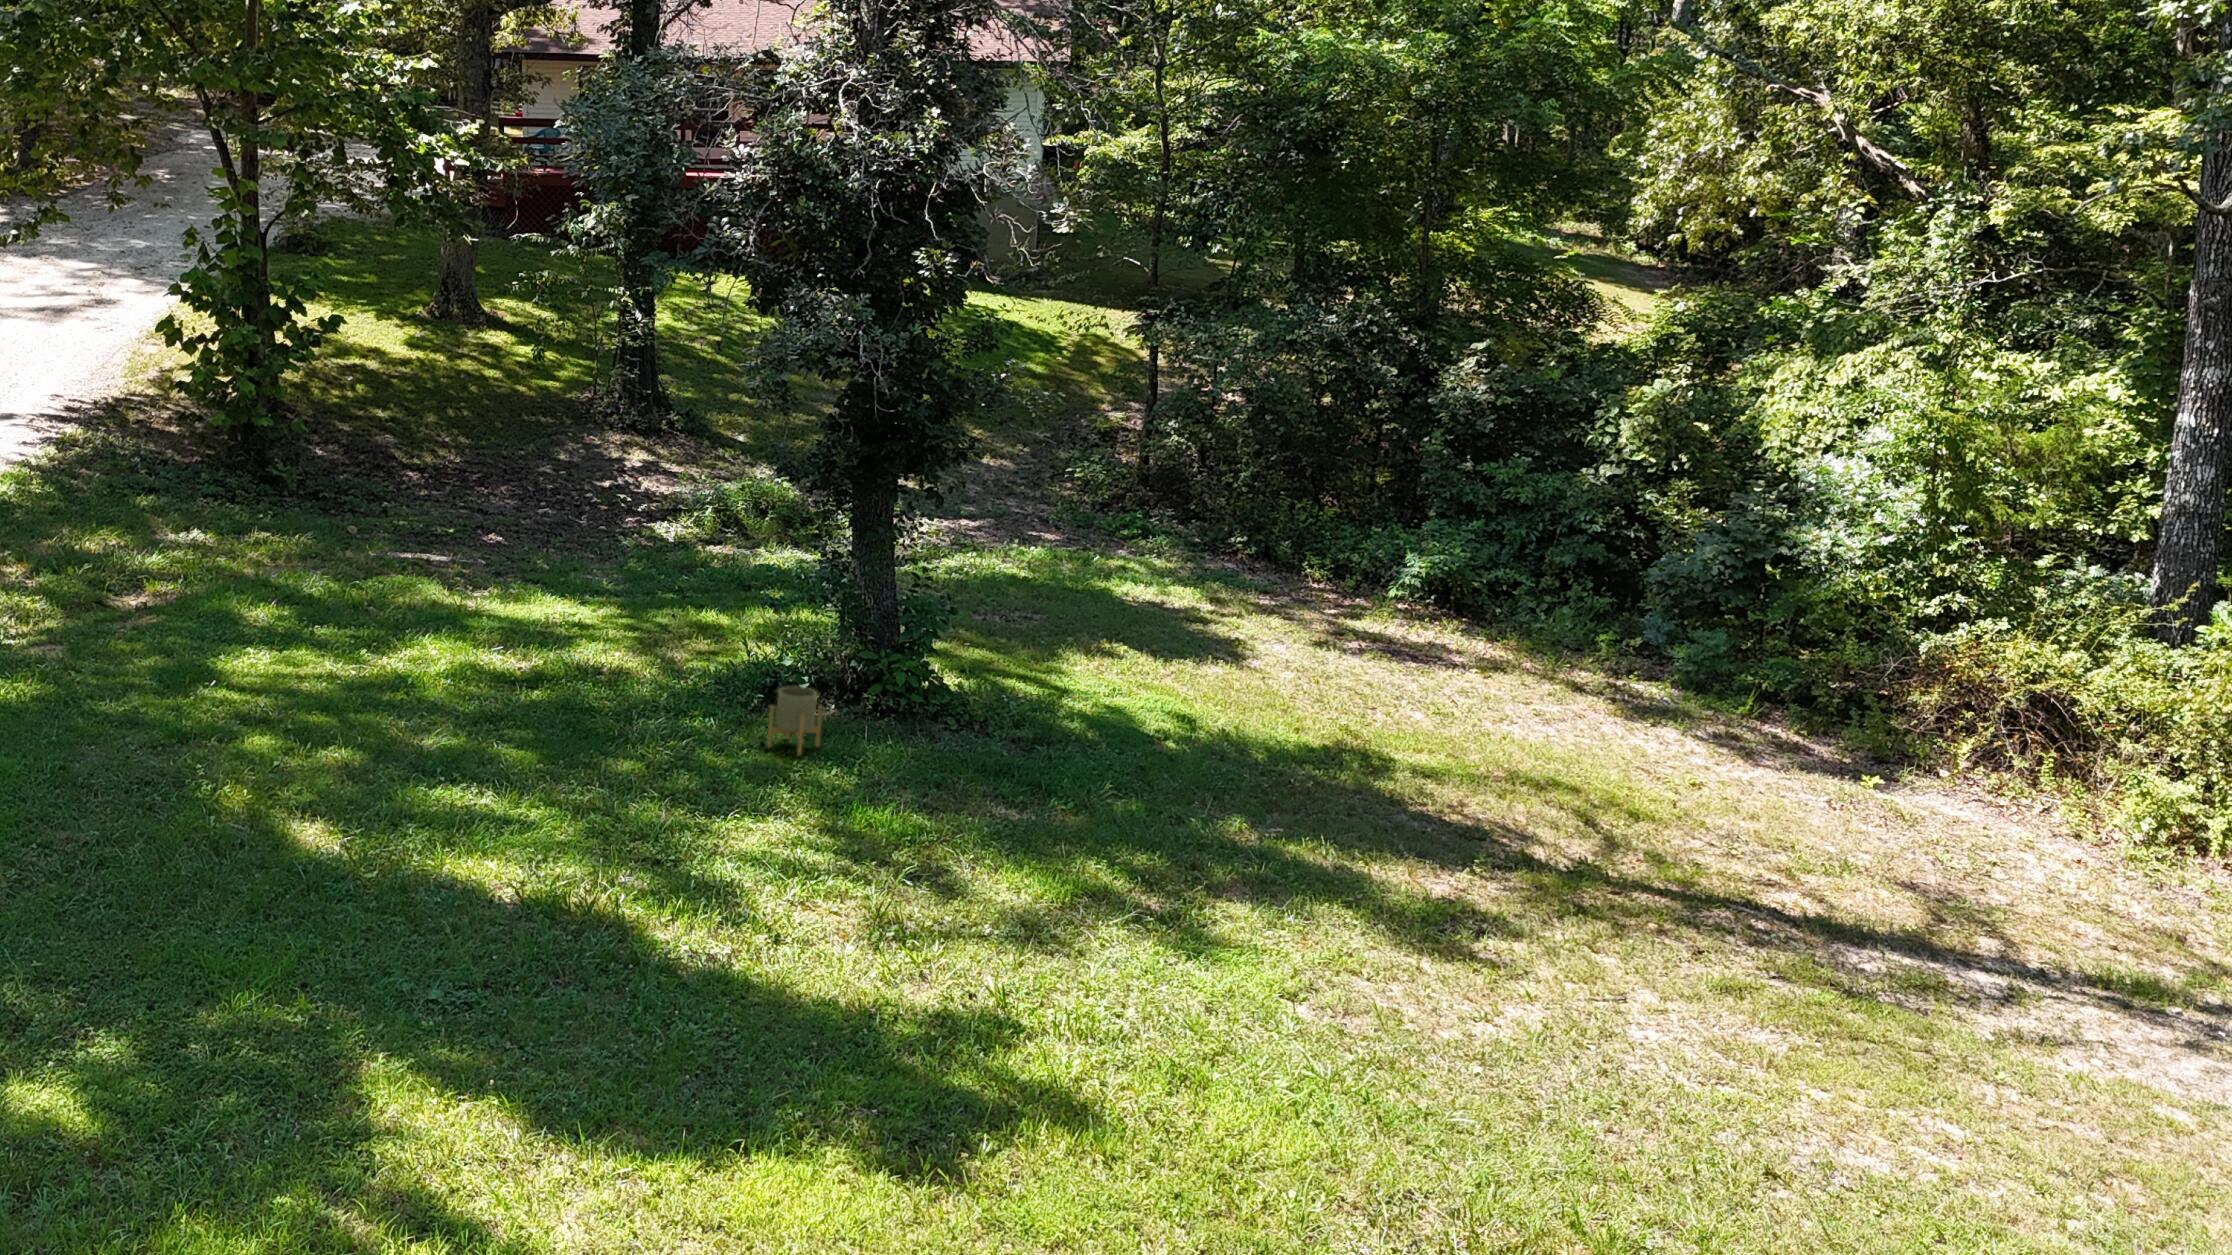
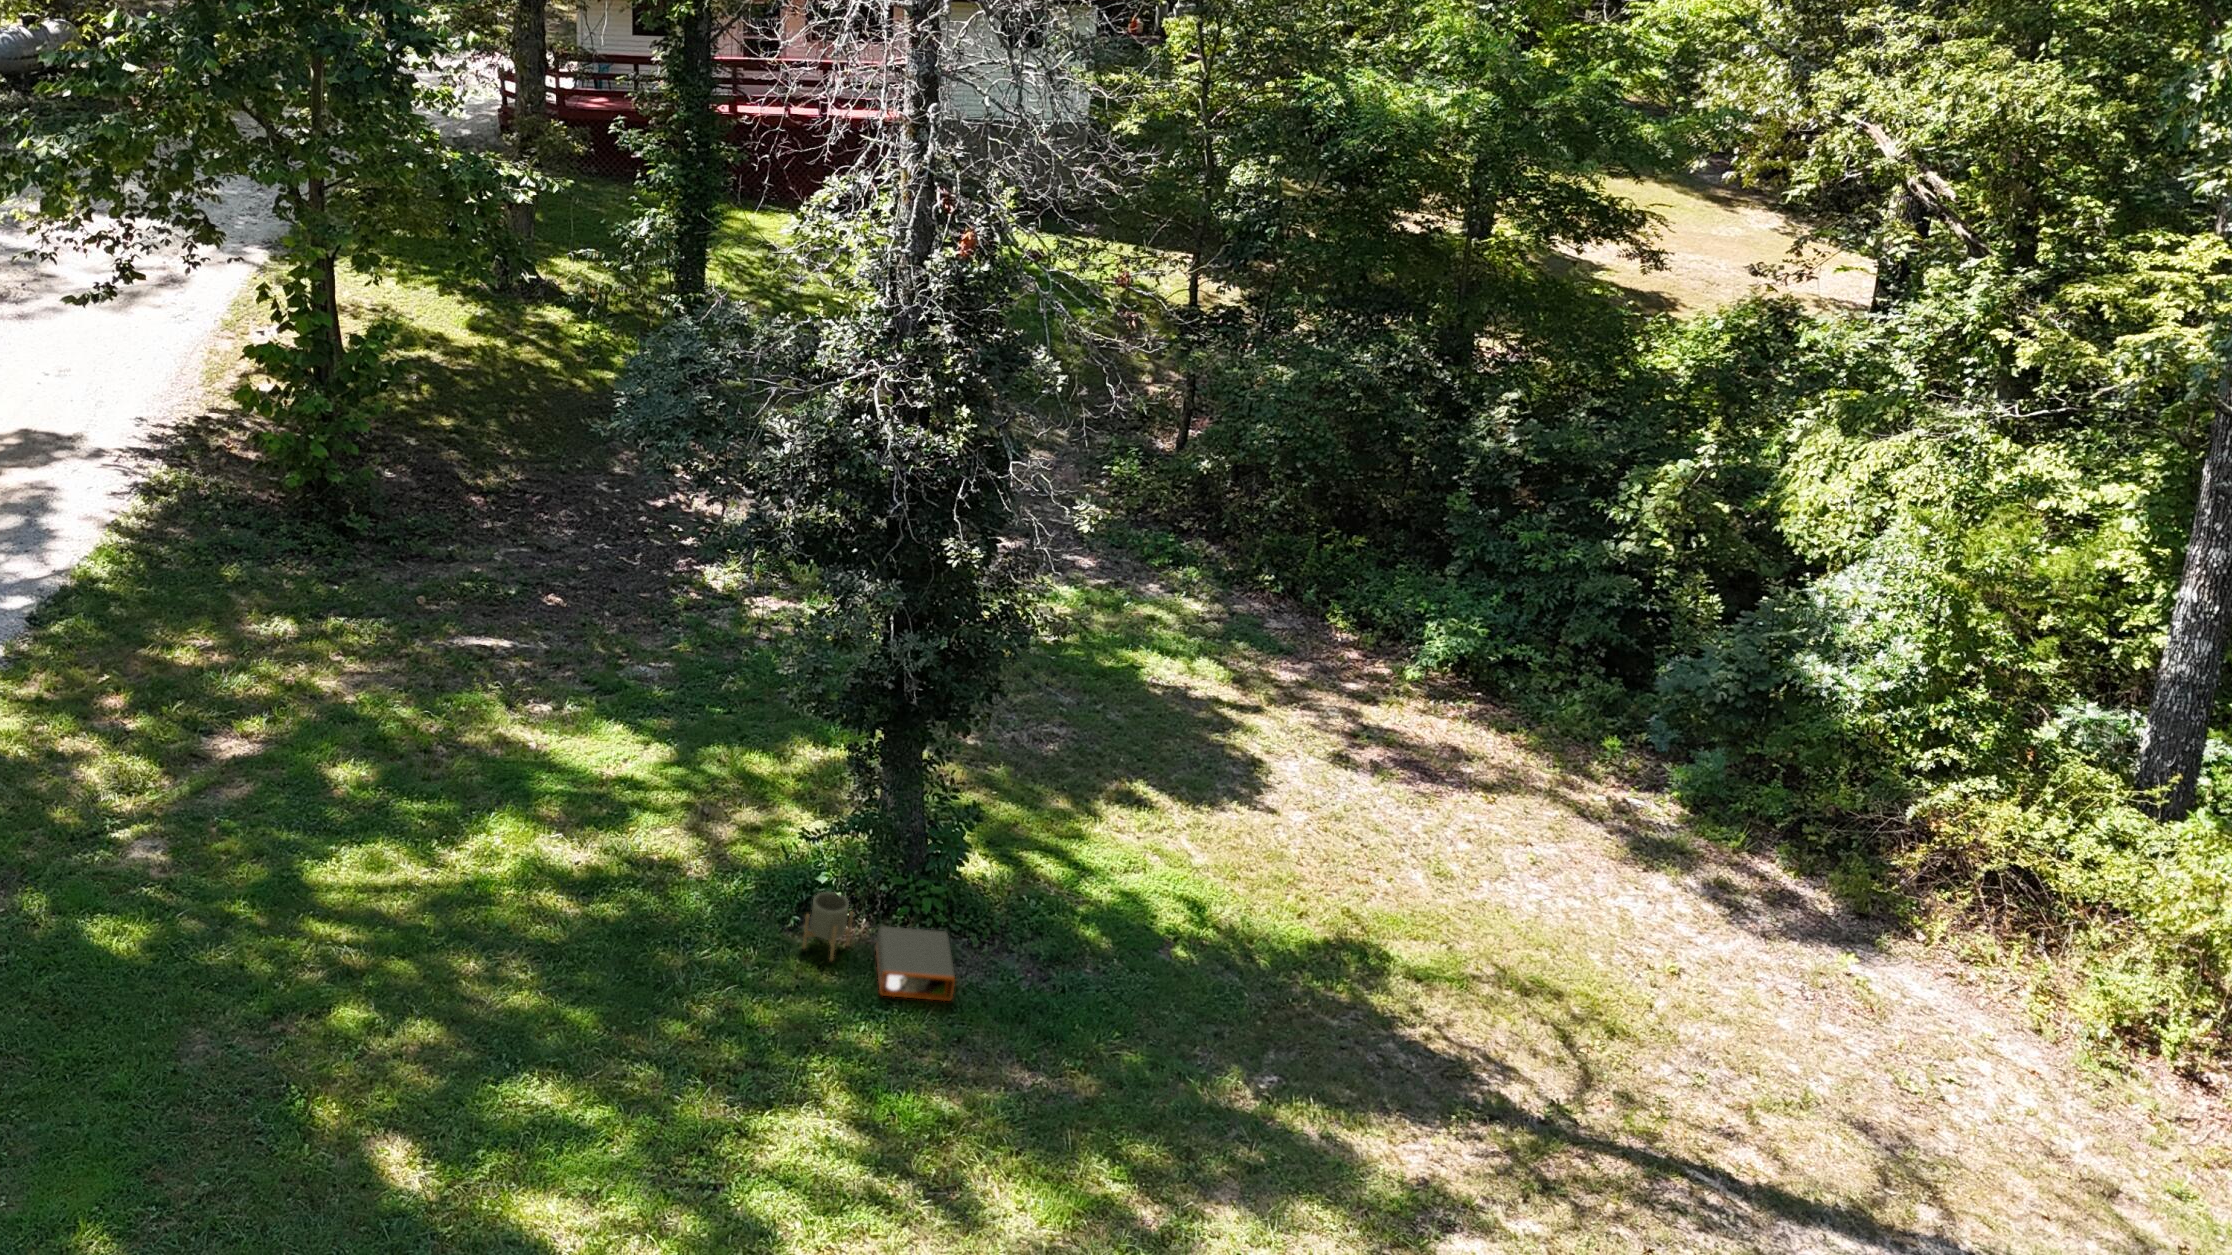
storage box: none [848,721,936,781] -> present [876,926,955,1001]

